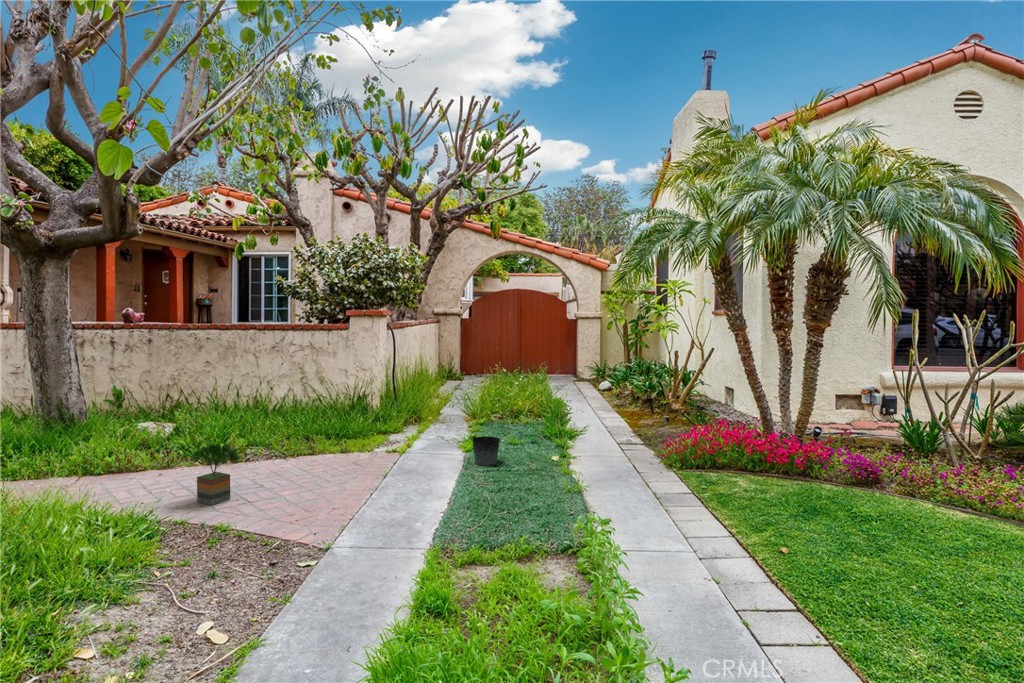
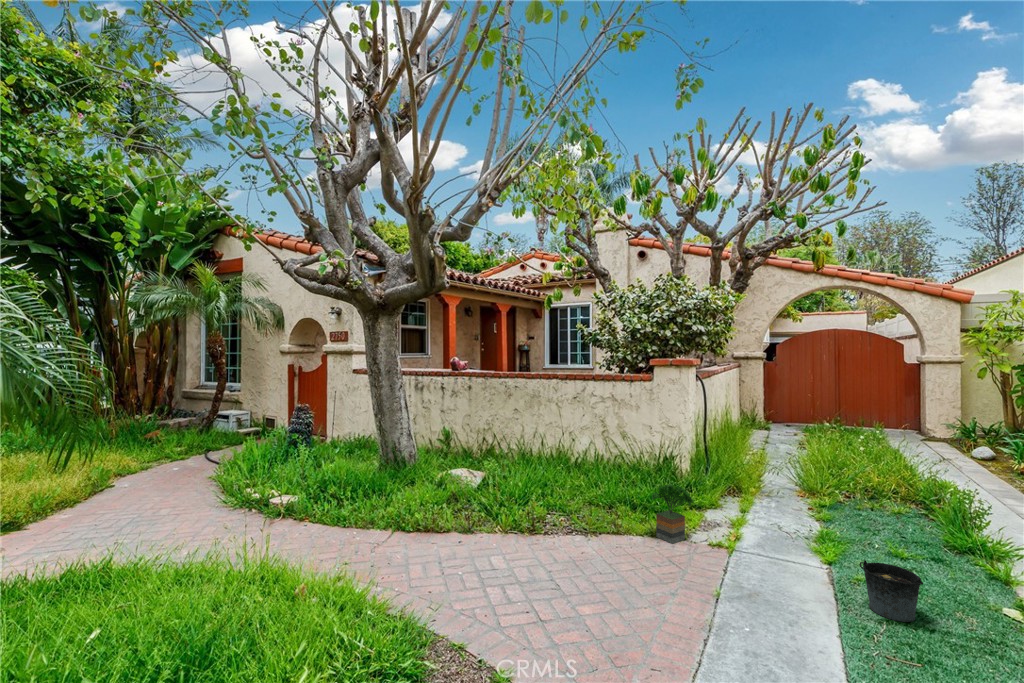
potted tree: present [192,443,240,505] -> present [652,484,693,544]

